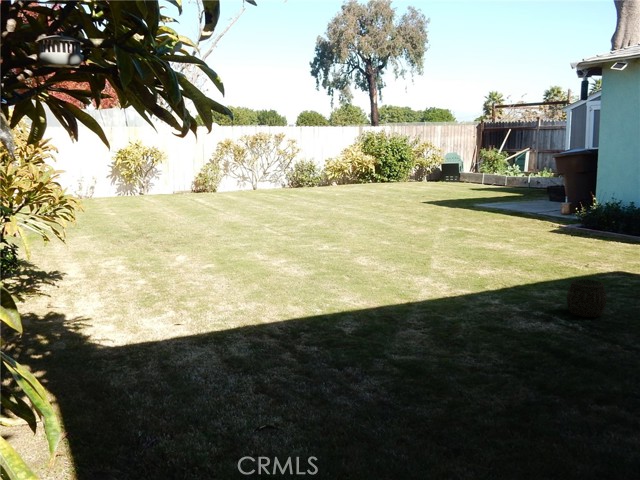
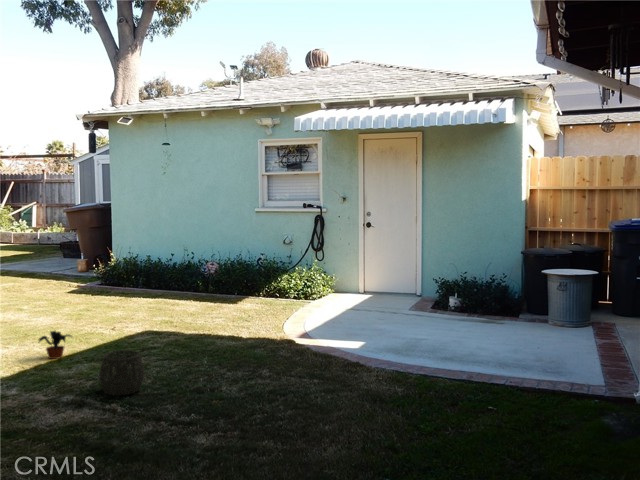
potted plant: none [519,258,549,282] -> present [39,331,71,359]

